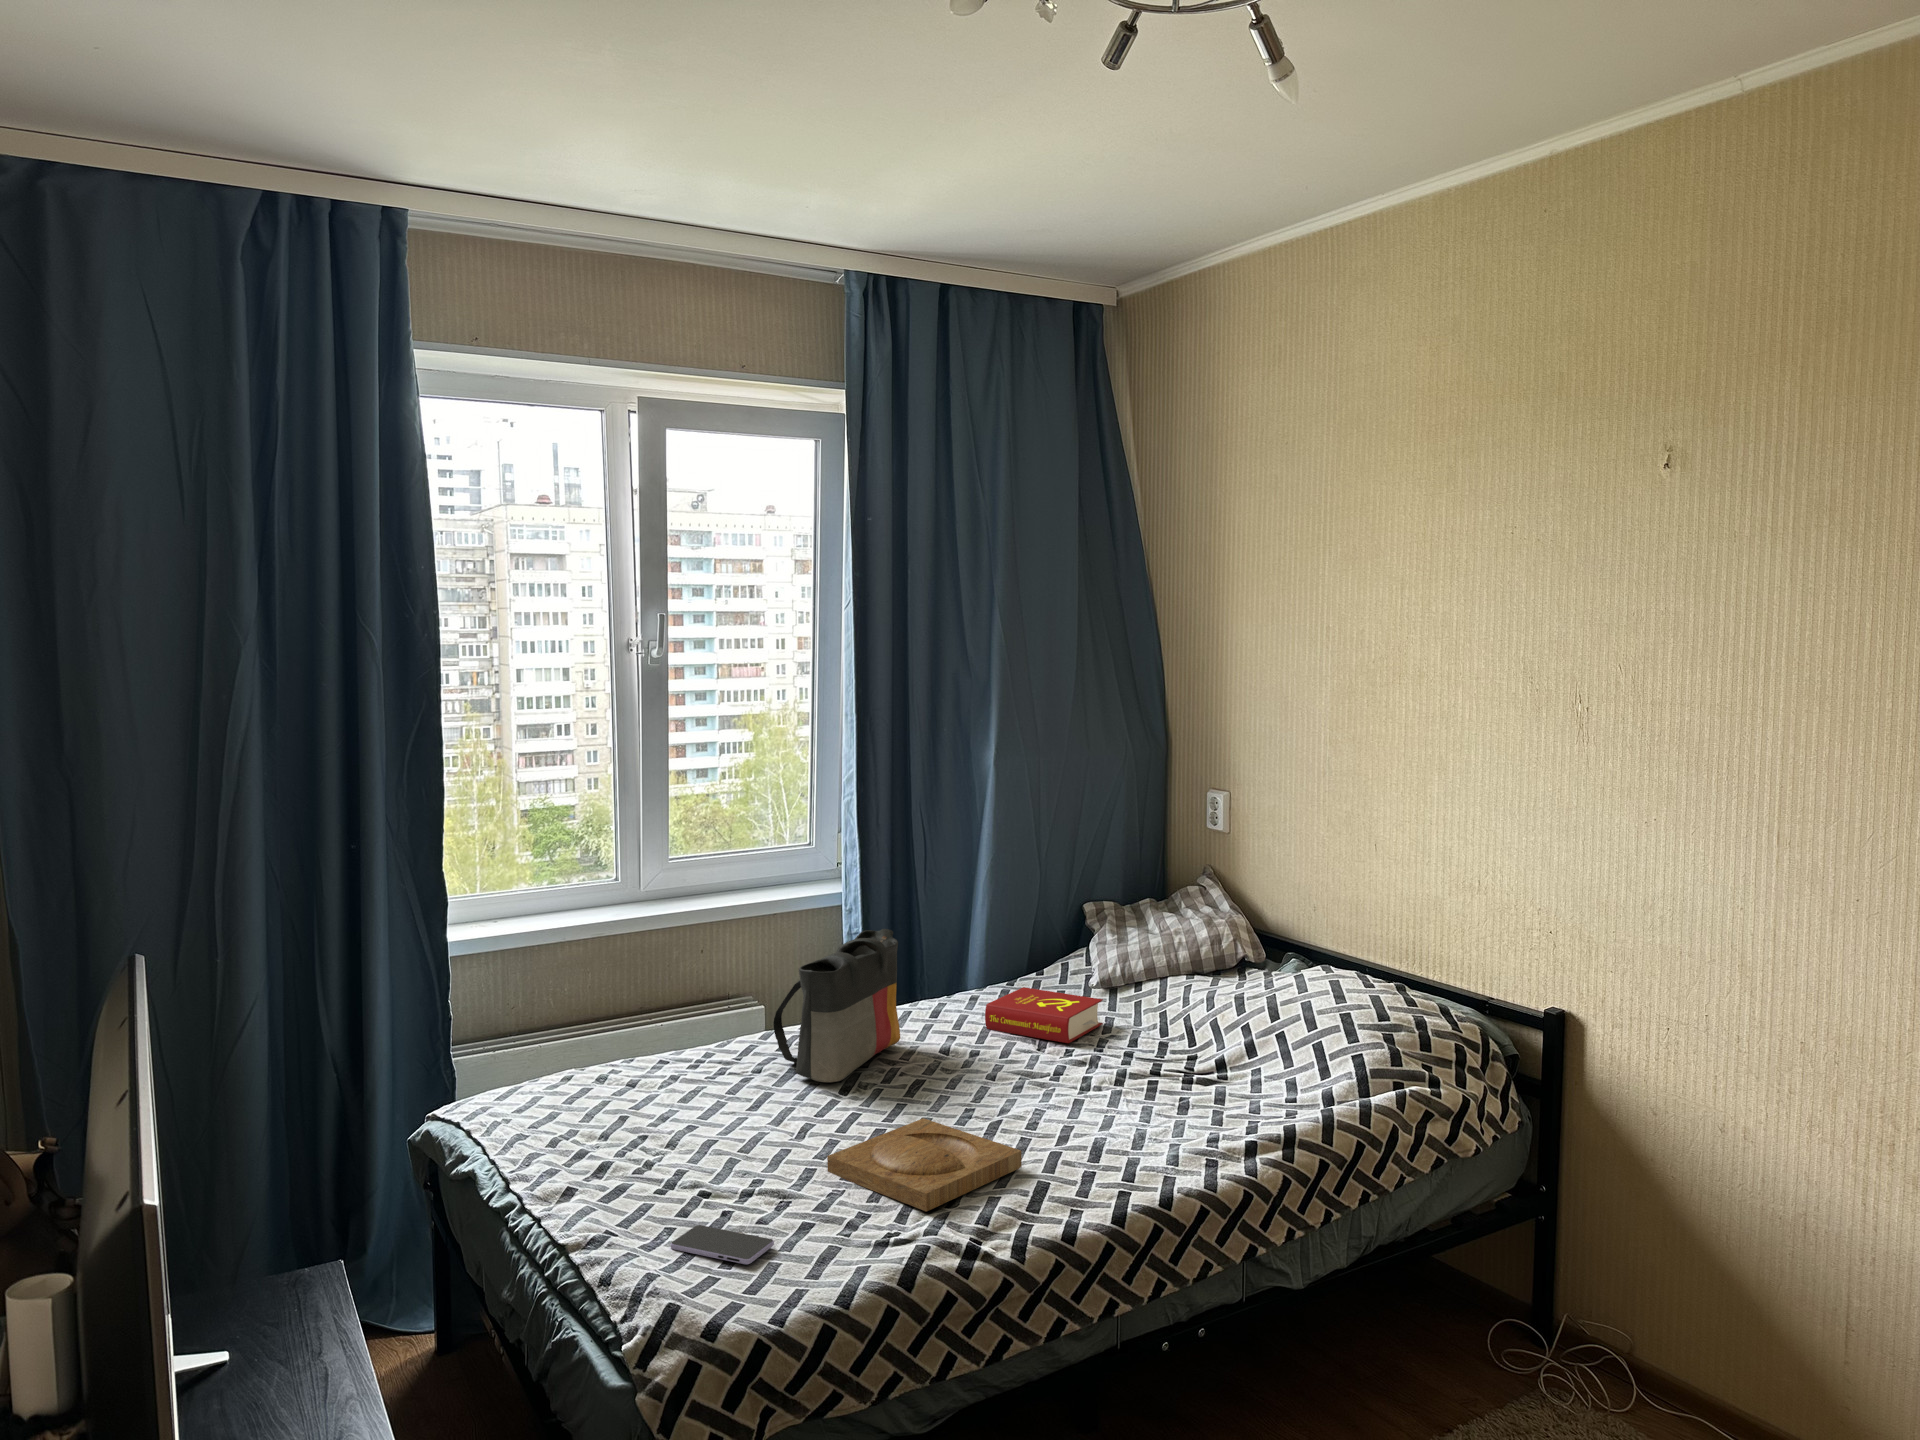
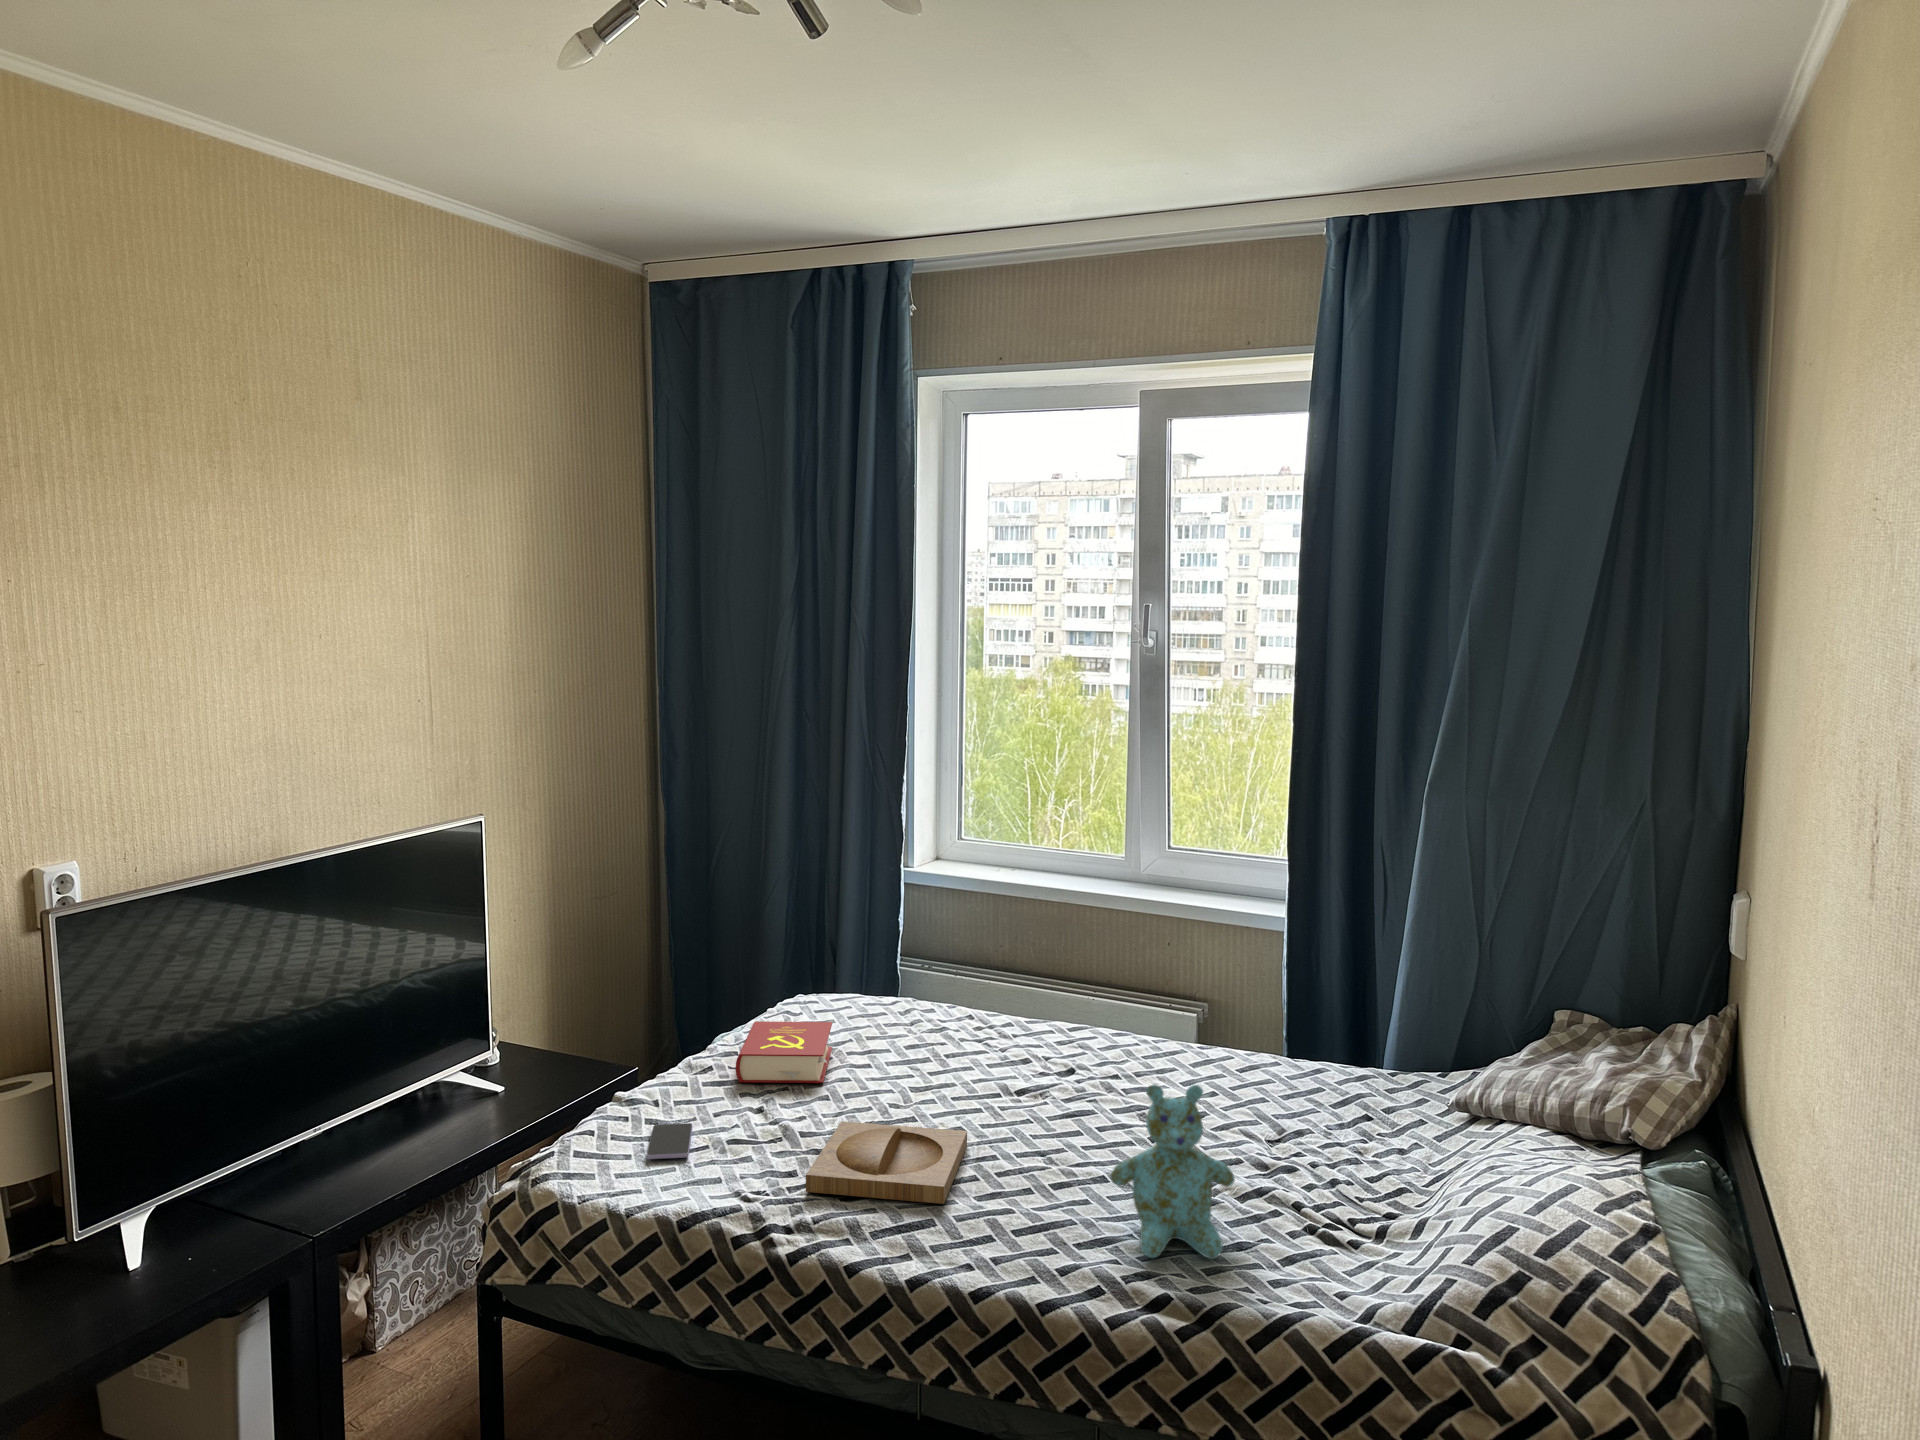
tote bag: present [773,929,900,1082] -> none [990,949,1152,1082]
book: present [985,987,1103,1043] -> present [736,1021,832,1083]
stuffed bear: none [1120,988,1213,1130] -> present [1110,1084,1235,1259]

